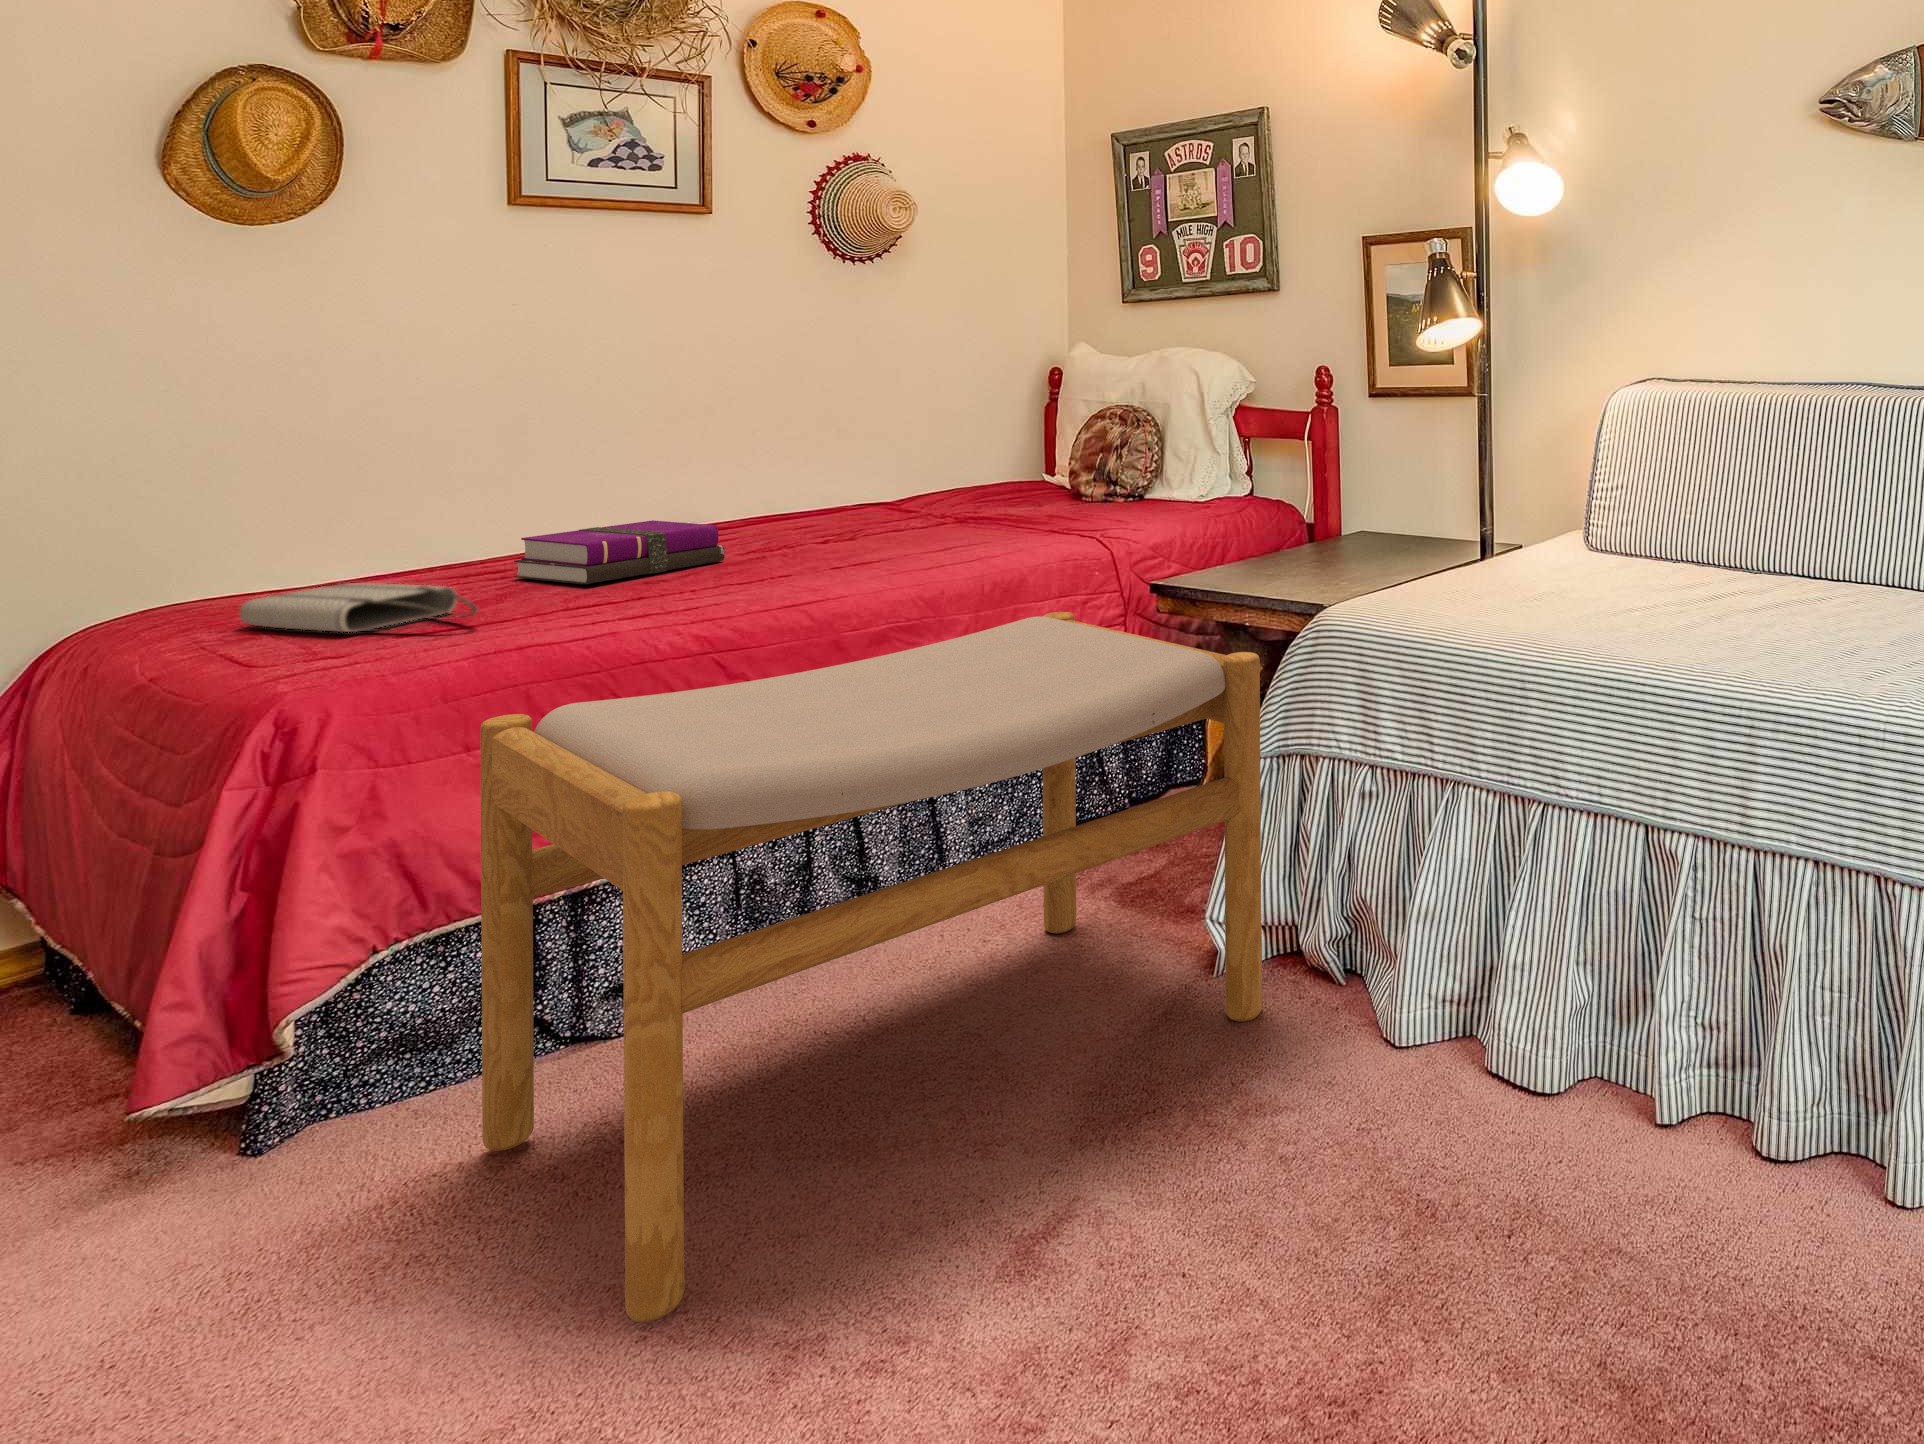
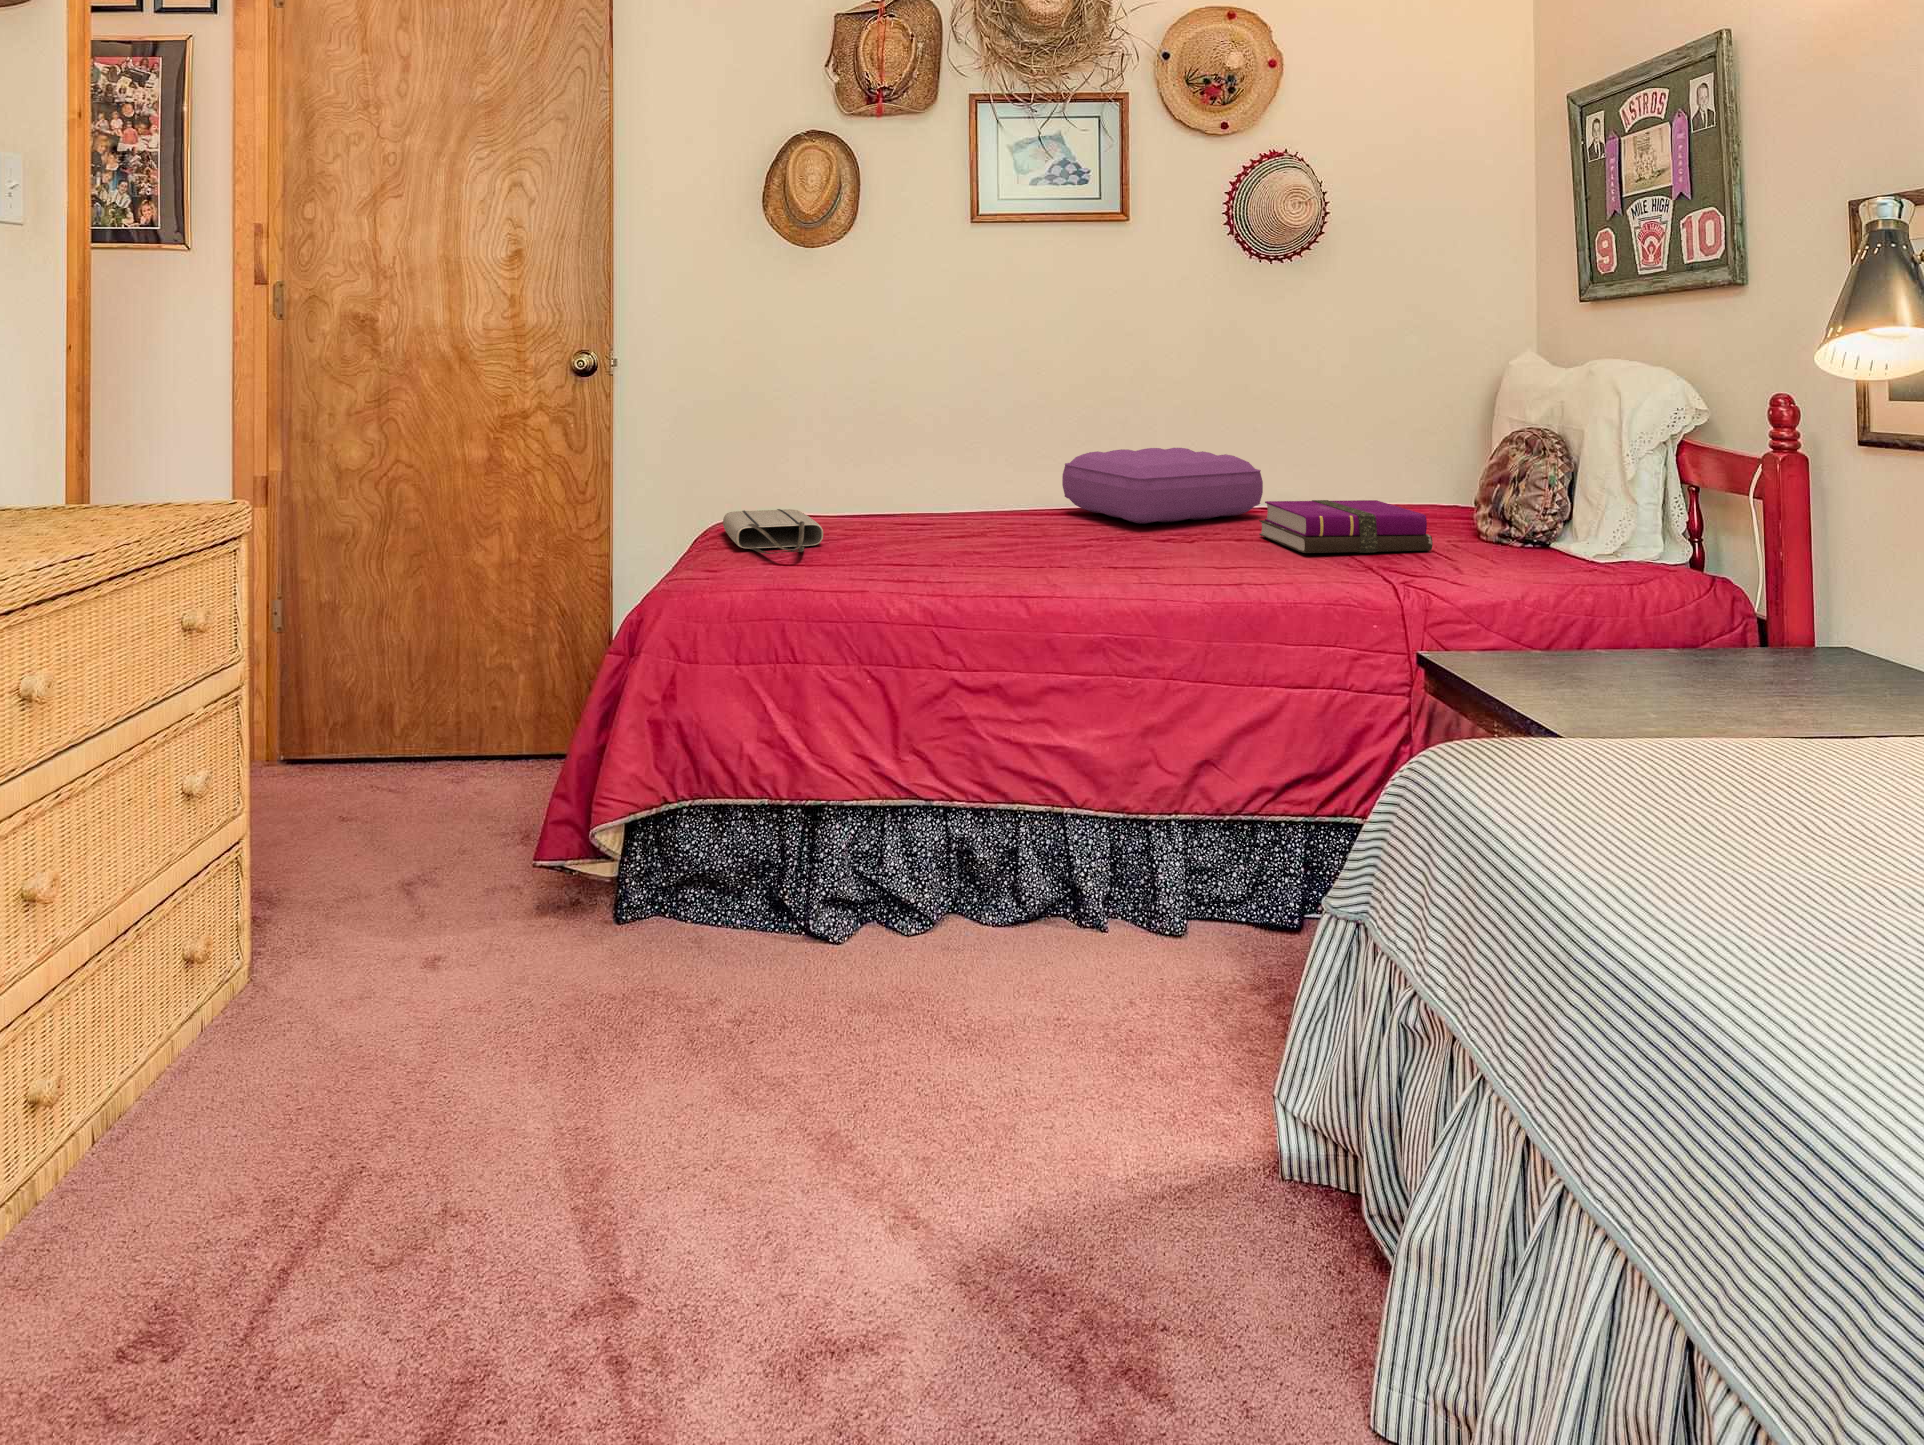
pillow: none [674,459,893,536] -> present [1062,448,1263,523]
notebook: present [514,520,725,584] -> present [1259,500,1433,553]
footstool: present [480,612,1262,1322] -> none [486,645,1279,1340]

